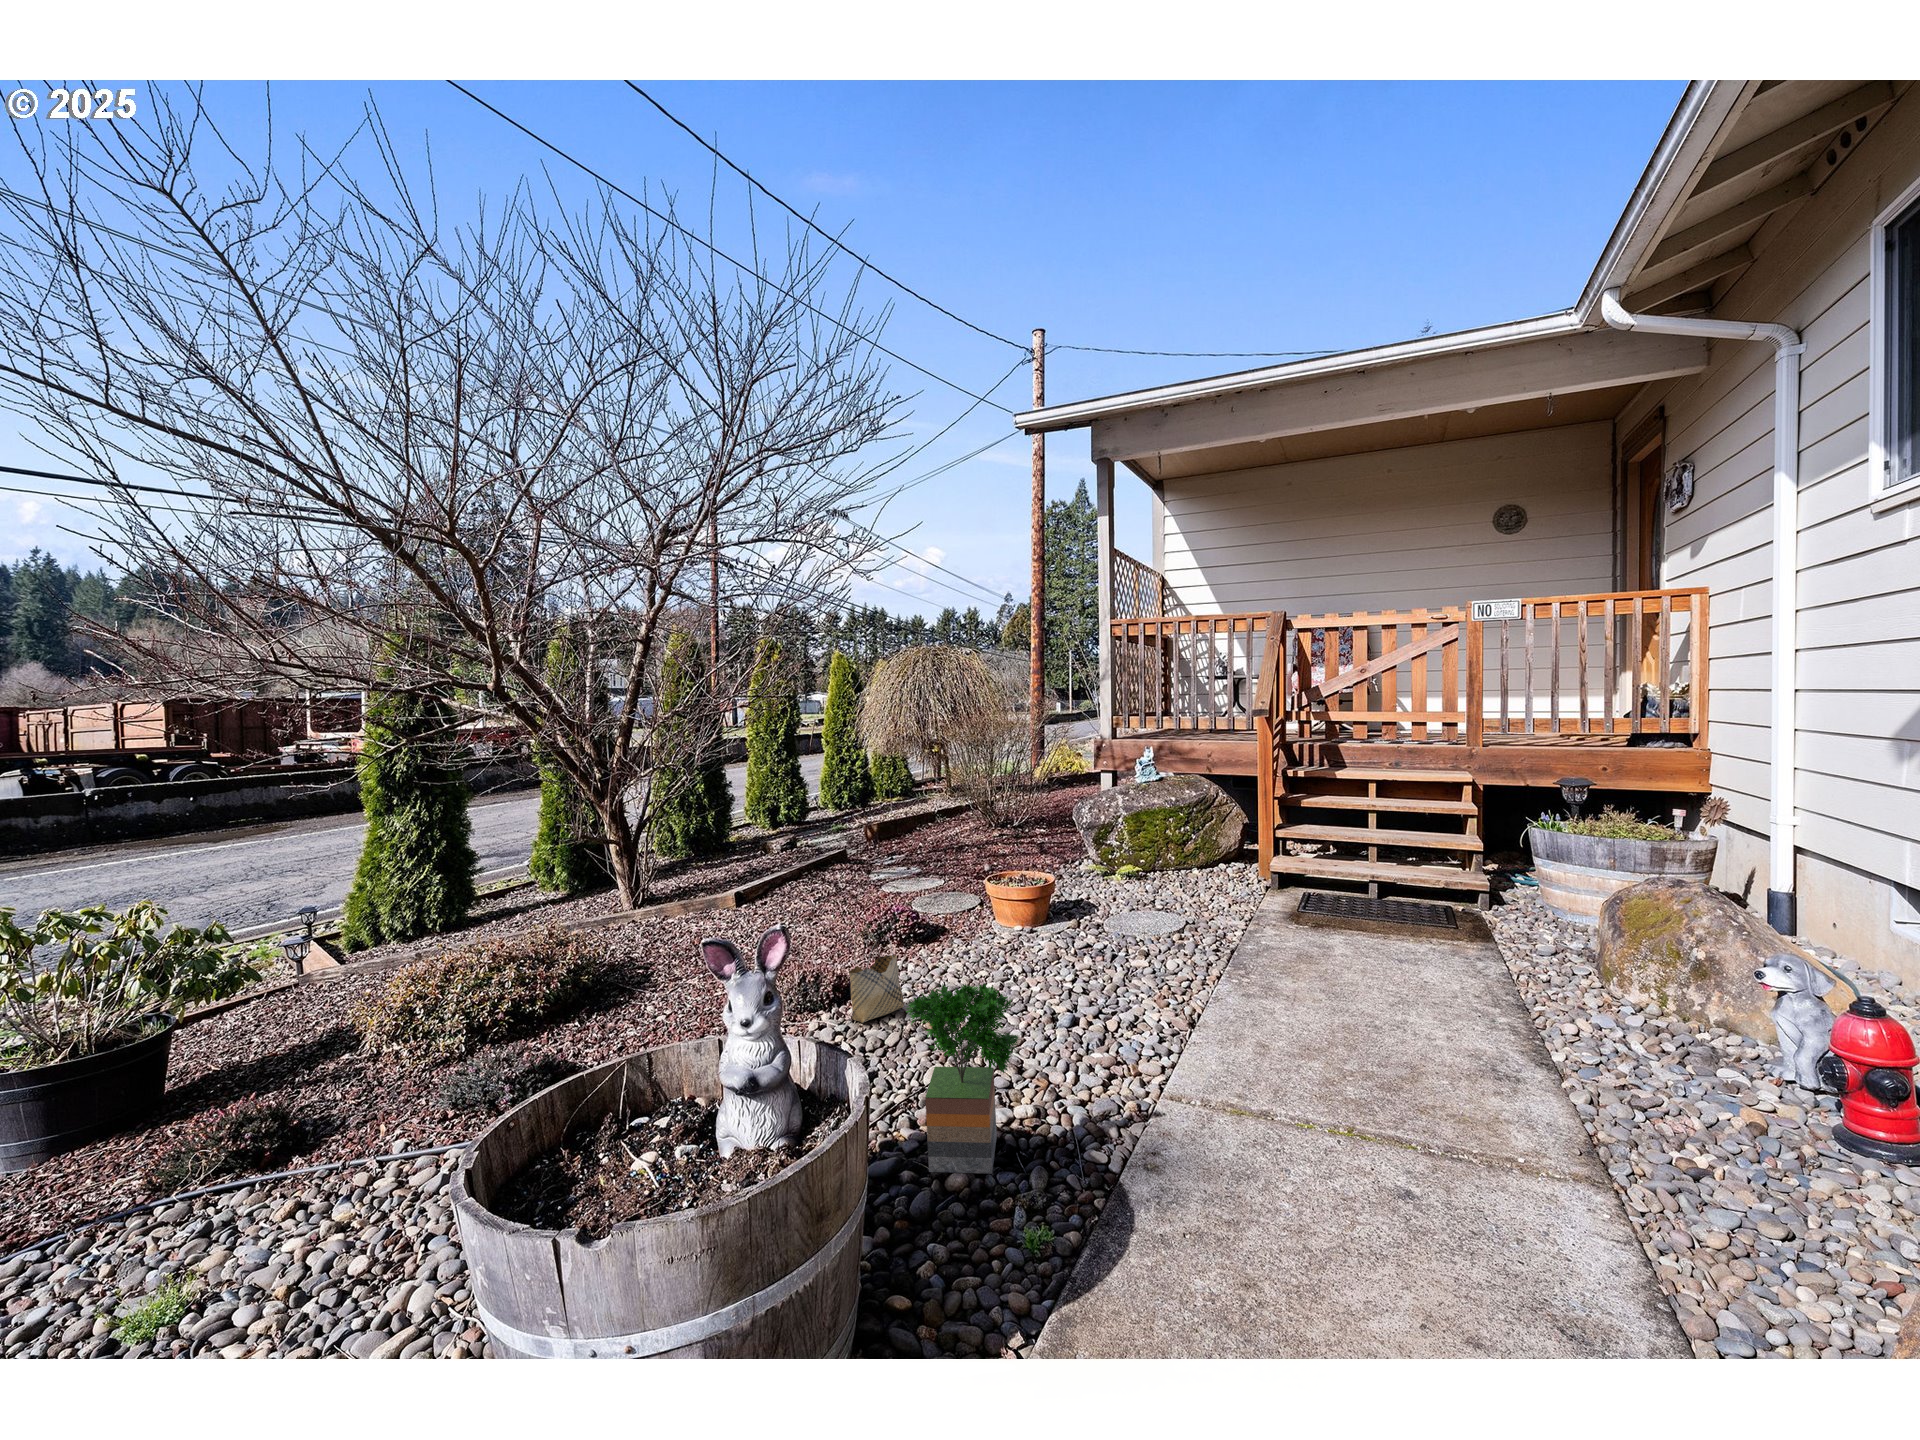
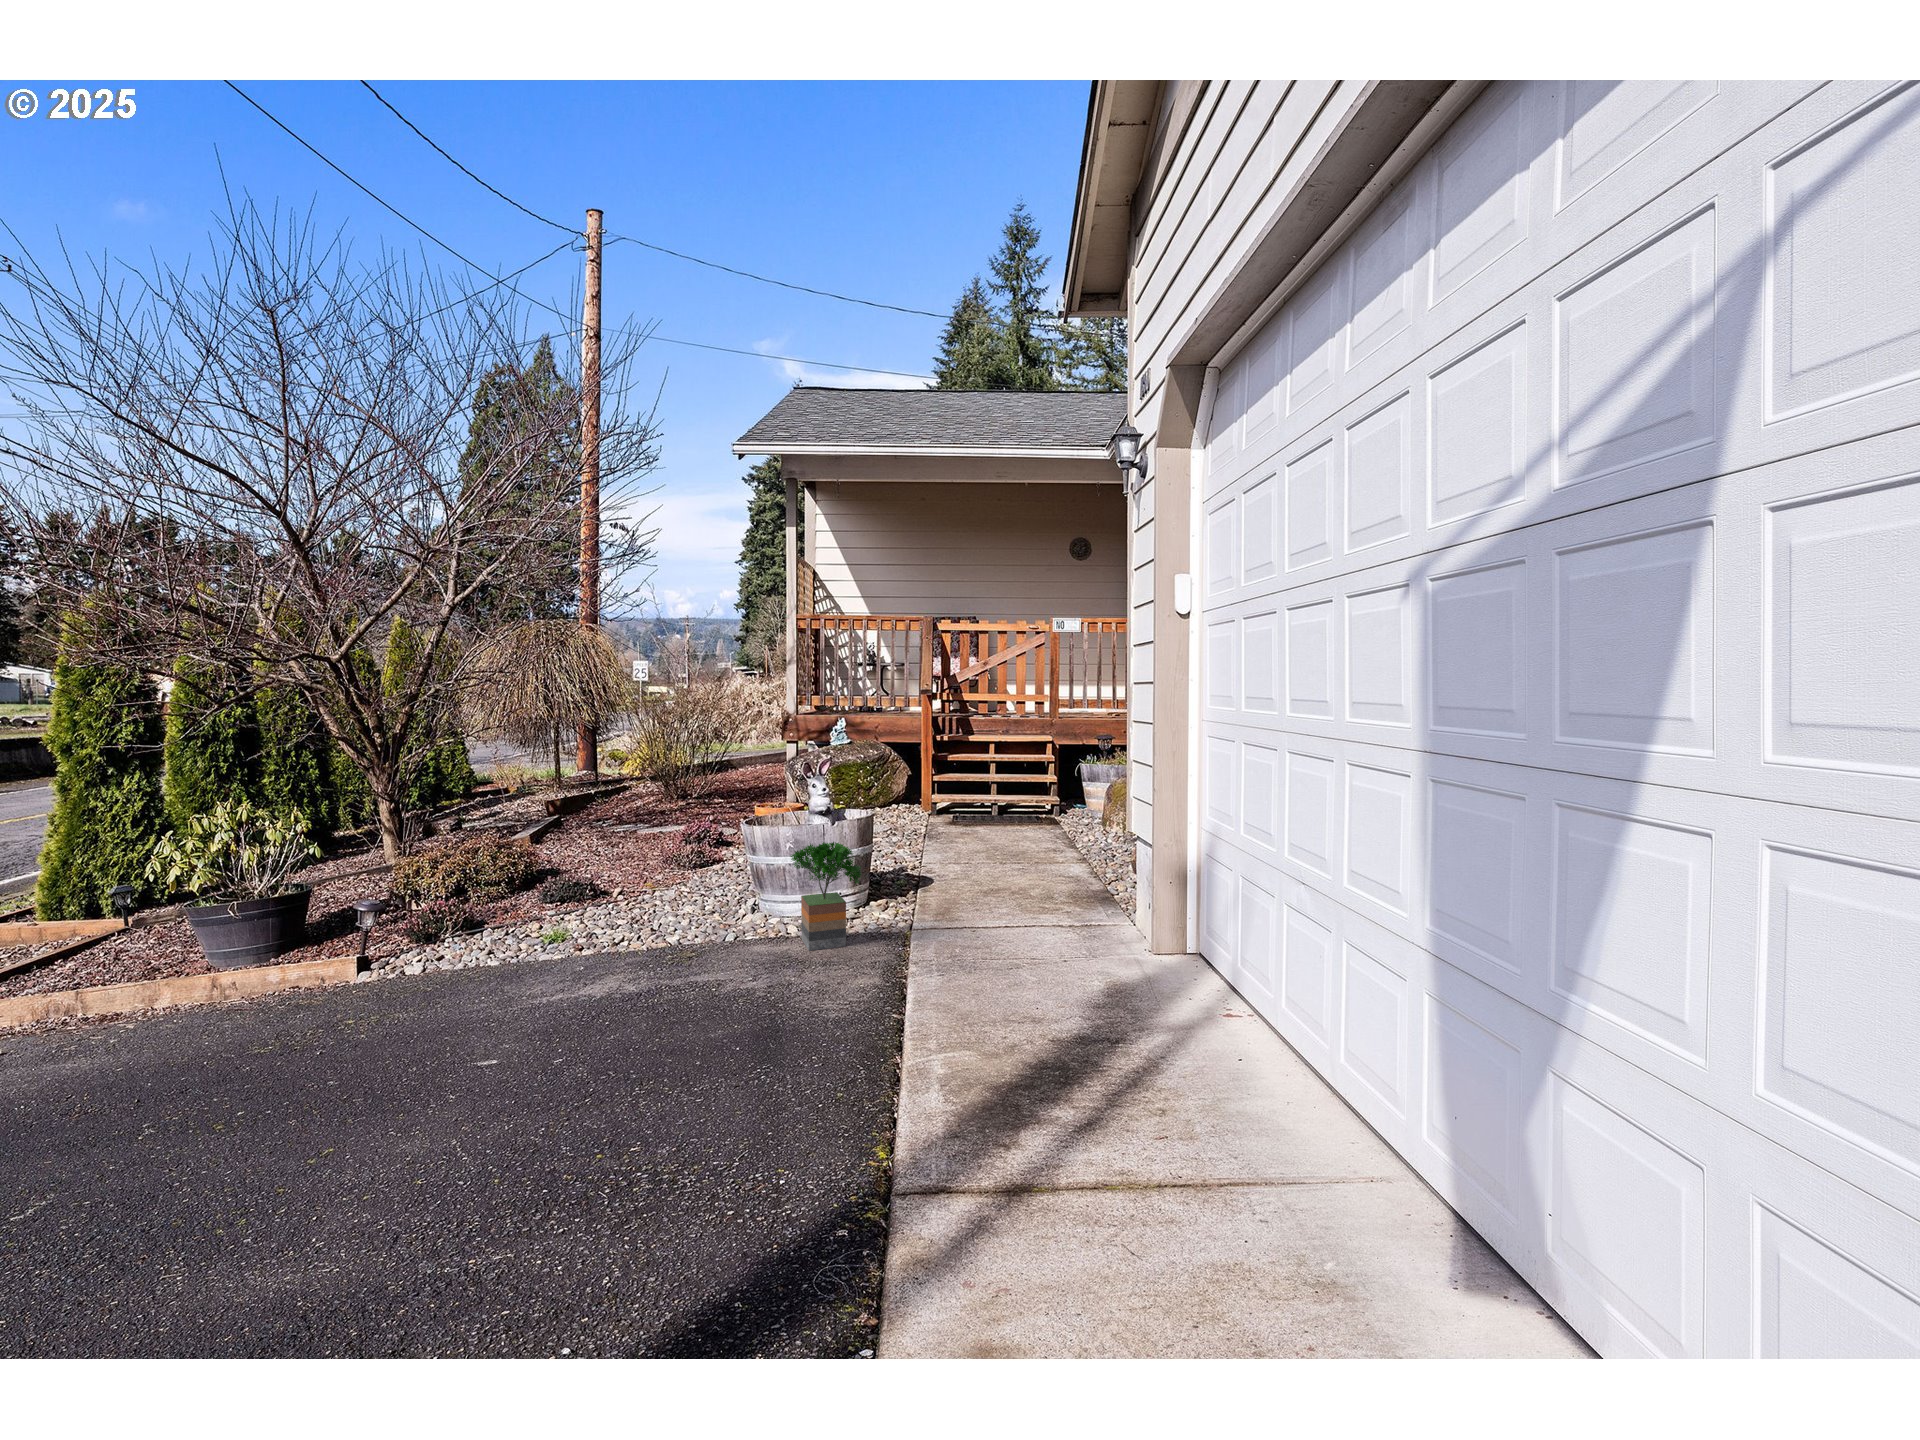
woven basket: present [849,932,904,1023] -> none [685,840,720,903]

